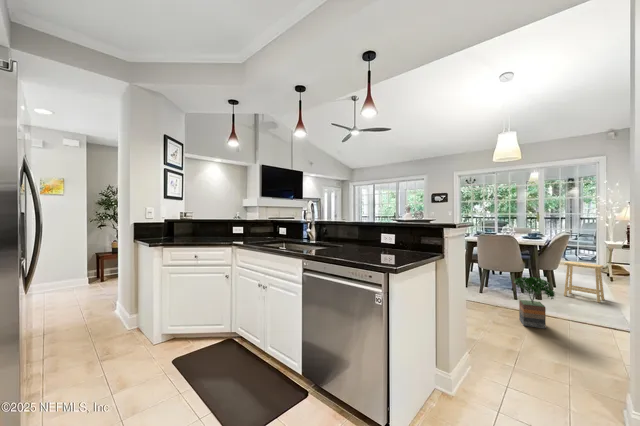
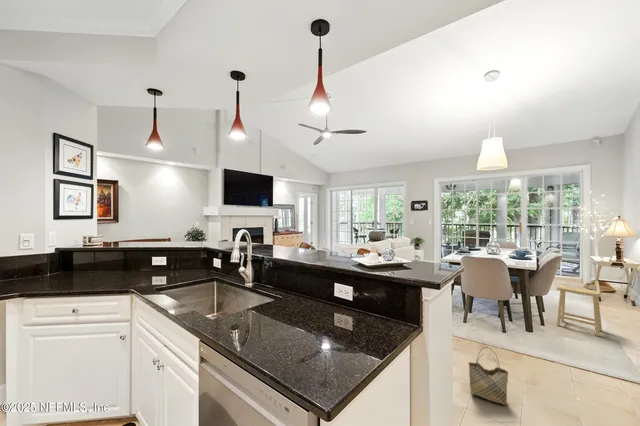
potted tree: present [514,277,555,329] -> none [506,315,562,386]
woven basket: none [480,296,512,337] -> present [469,359,508,405]

